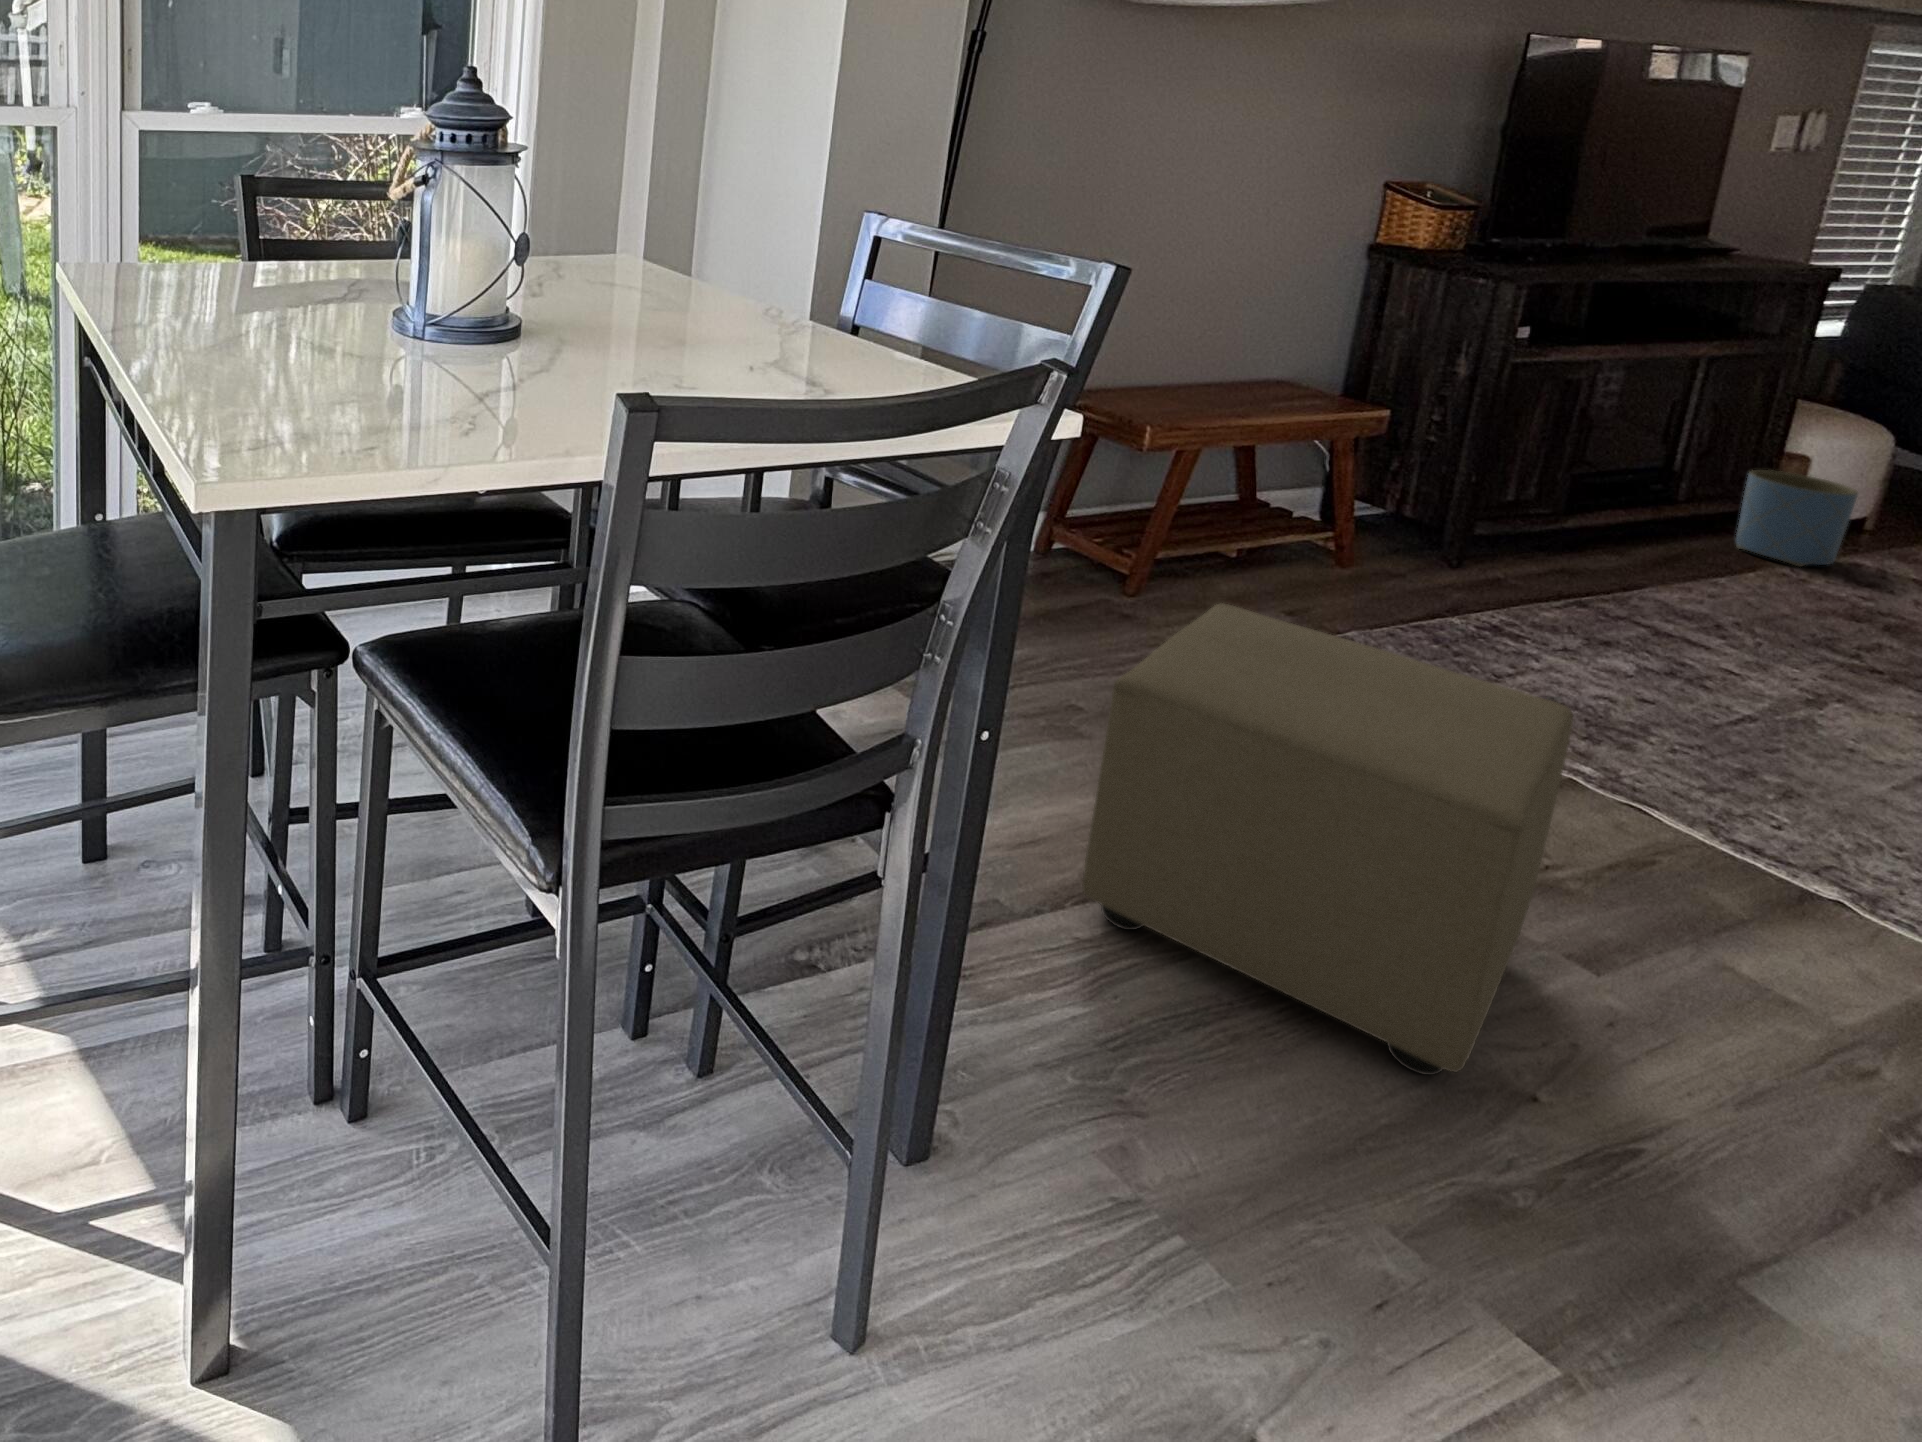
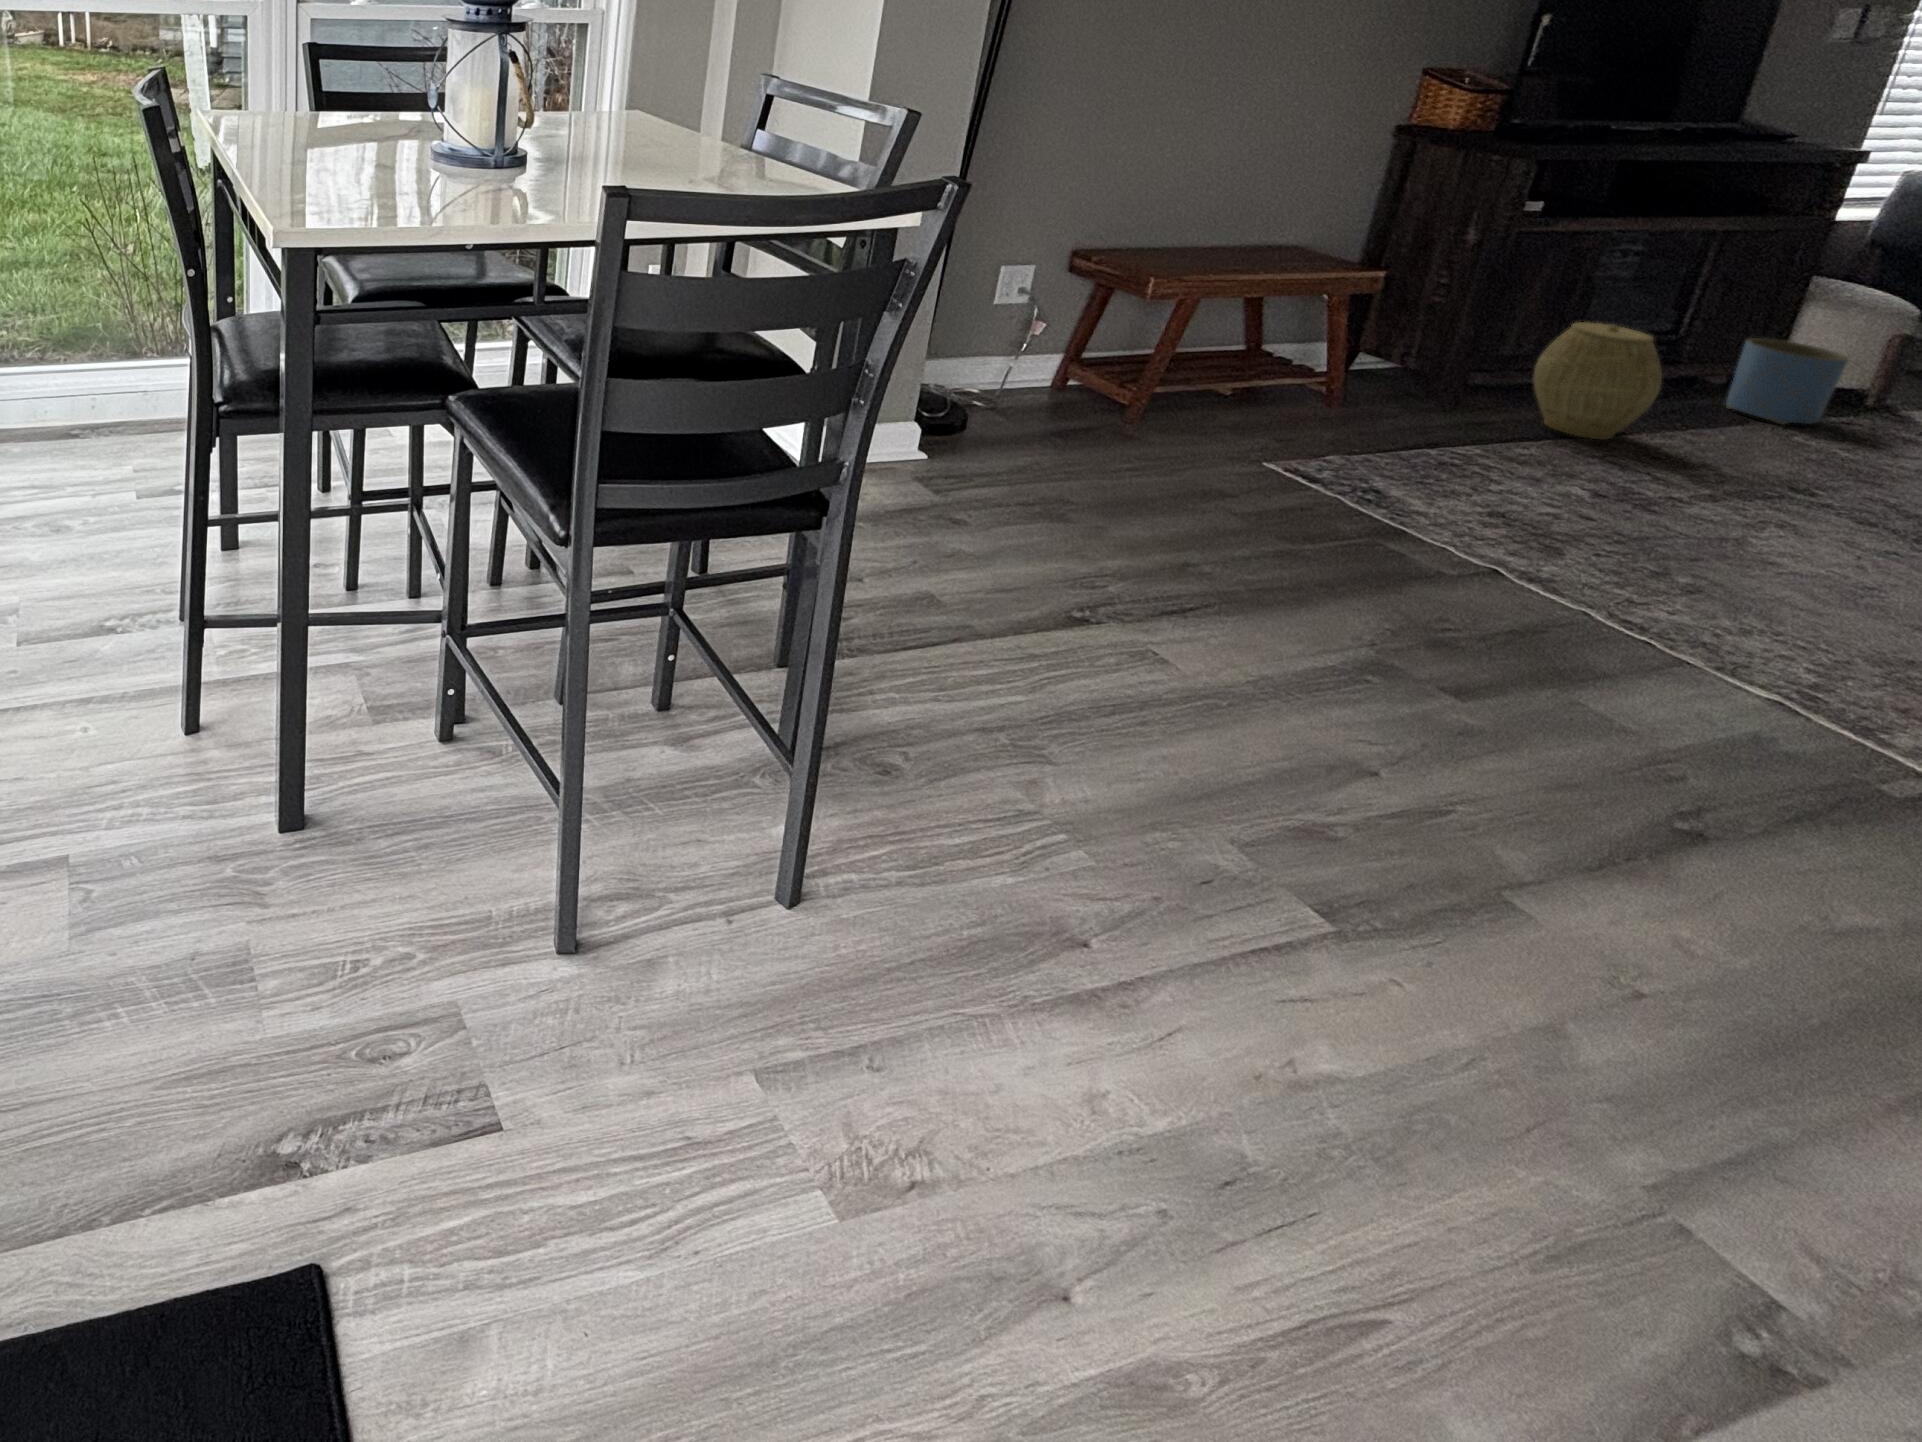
woven basket: none [1547,460,1686,593] -> present [1534,322,1662,440]
ottoman: present [1082,604,1573,1075] -> none [1032,411,1449,753]

